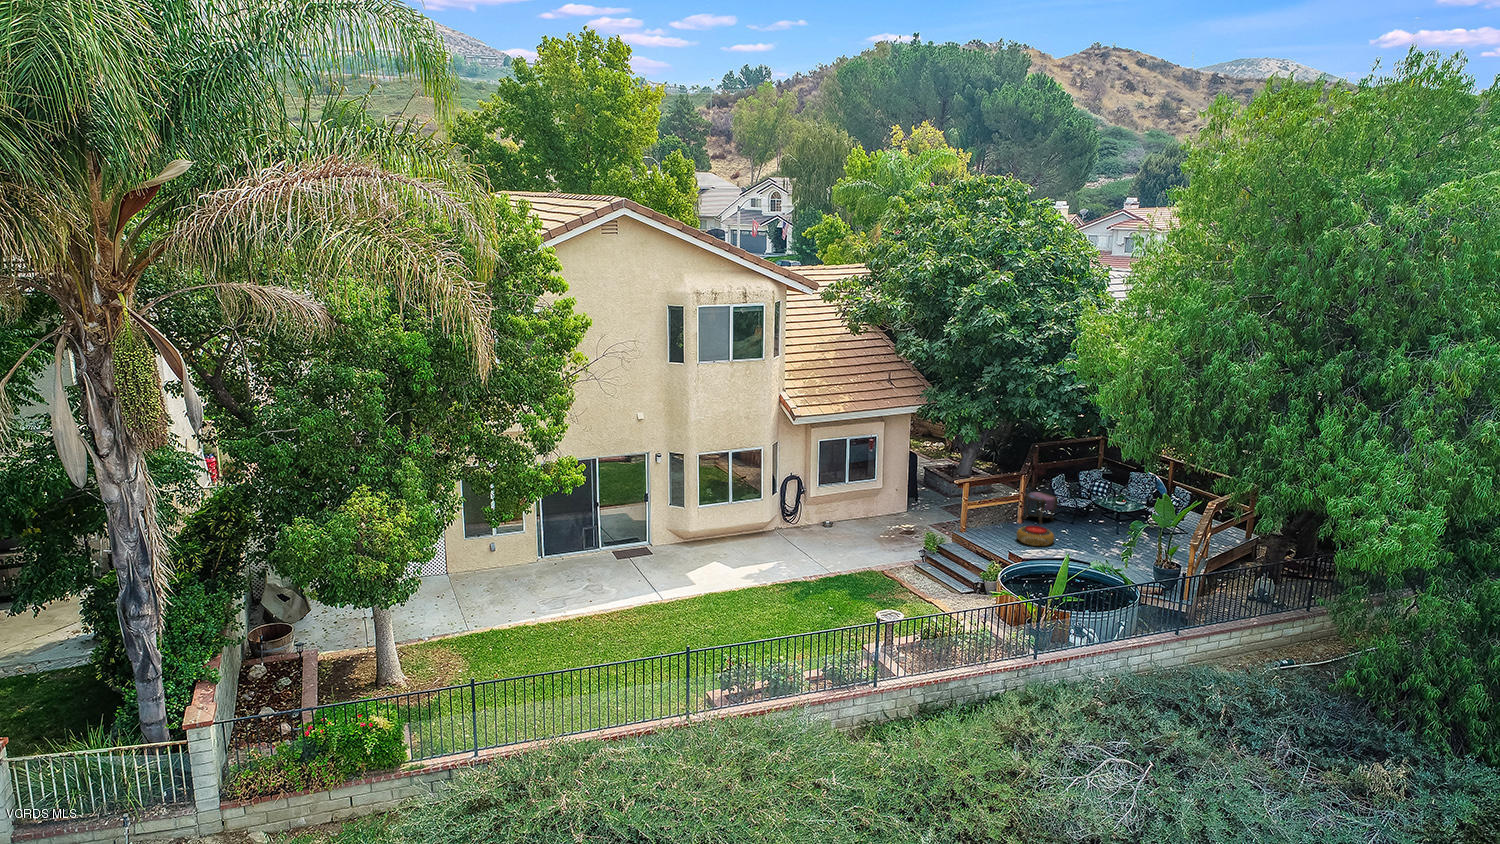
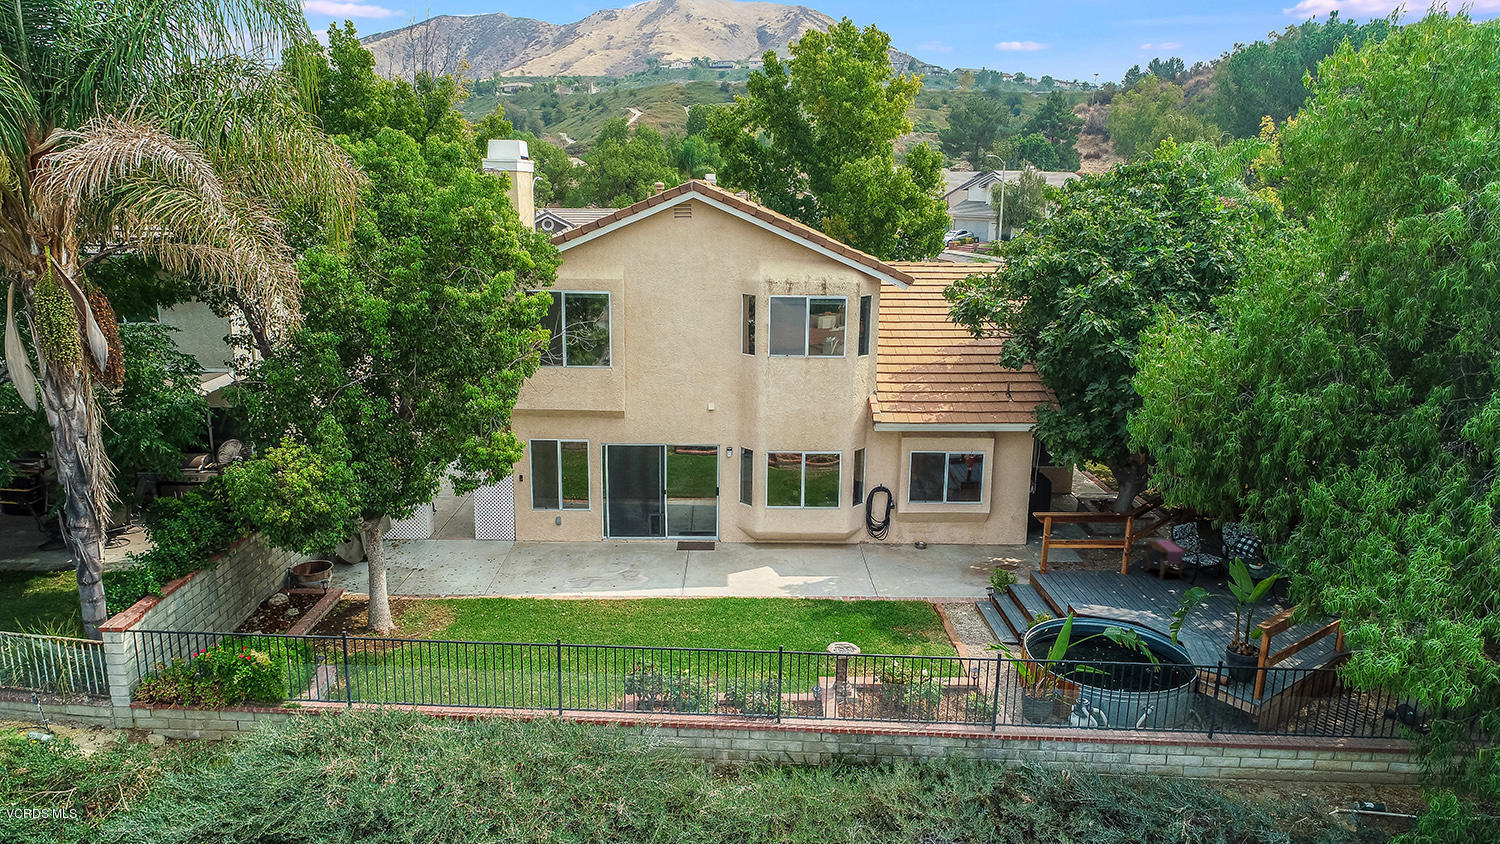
pouf: present [1017,525,1054,546] -> none [1105,579,1152,606]

